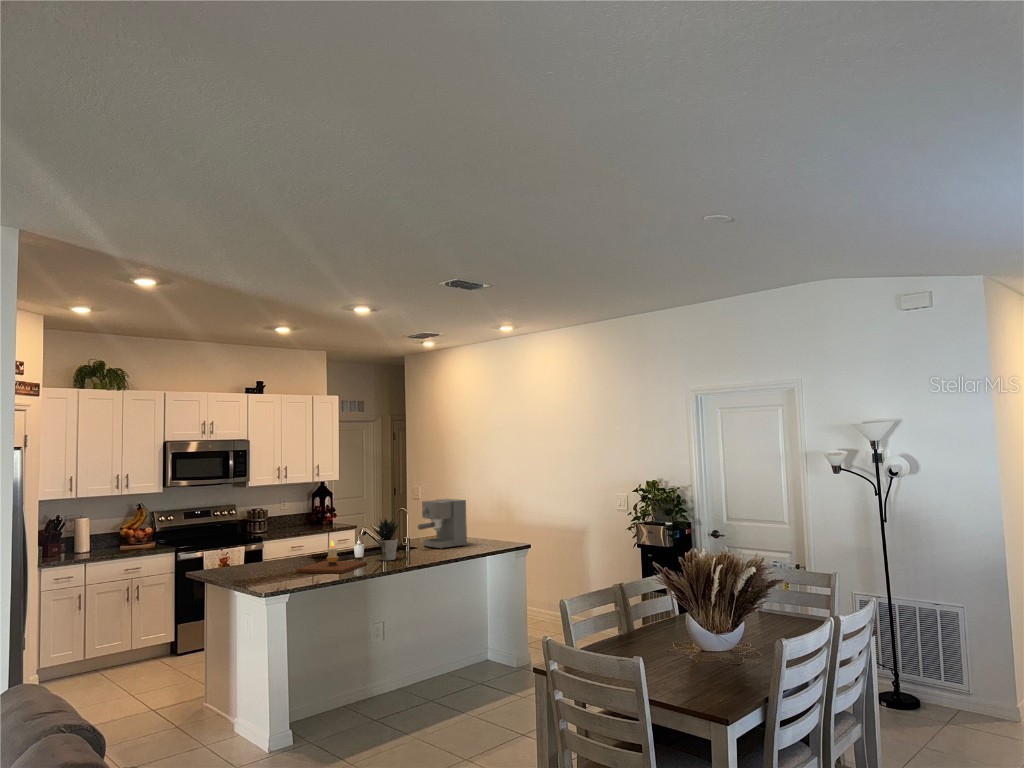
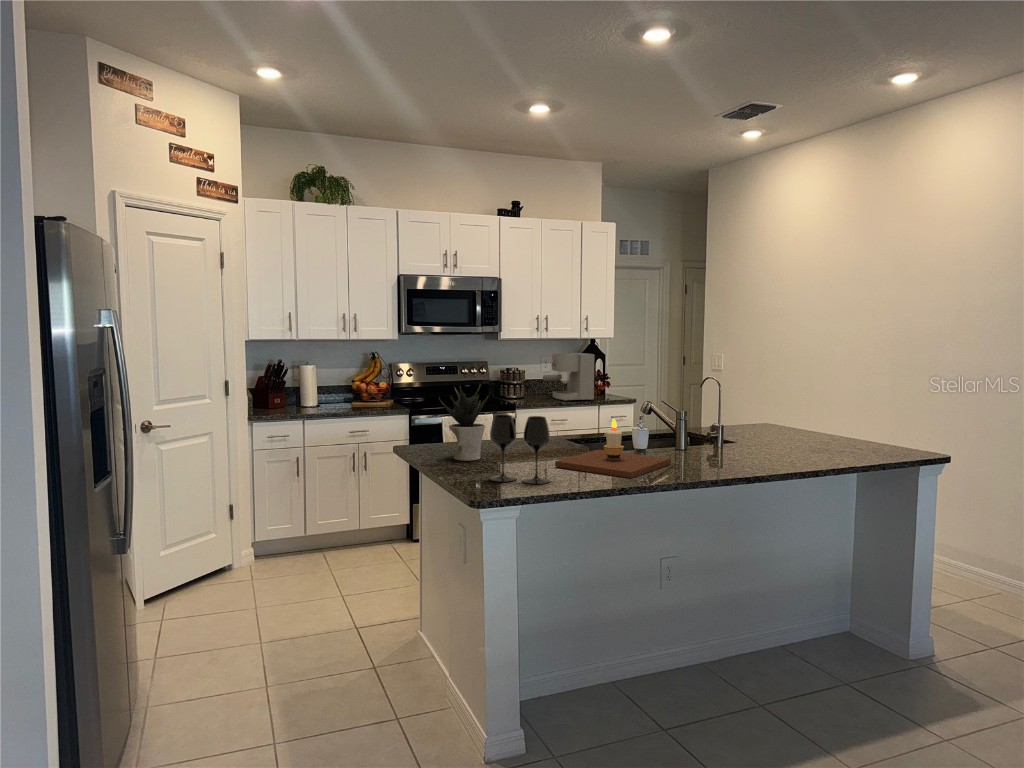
coffee maker: present [418,499,467,549] -> present [543,353,594,401]
potted plant: present [373,515,399,560] -> present [440,384,489,461]
wine glass: none [257,542,294,582] -> present [490,415,550,484]

